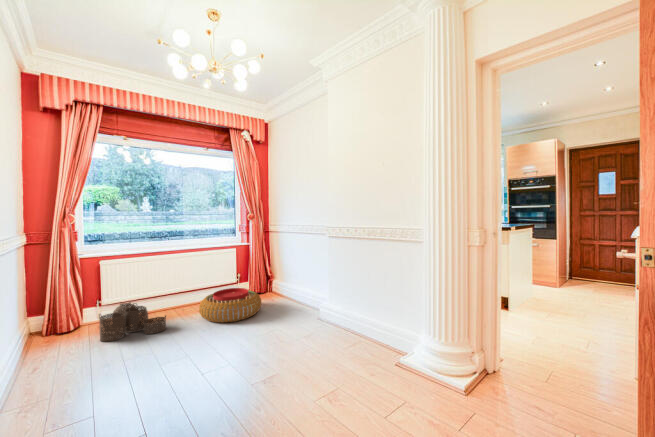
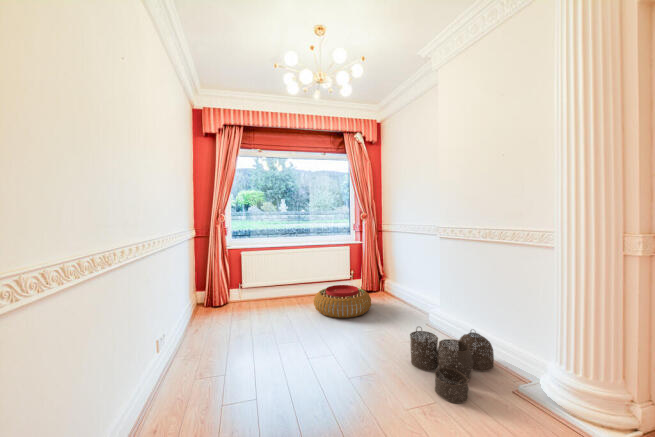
woven basket: present [99,302,166,342] -> present [410,329,494,403]

